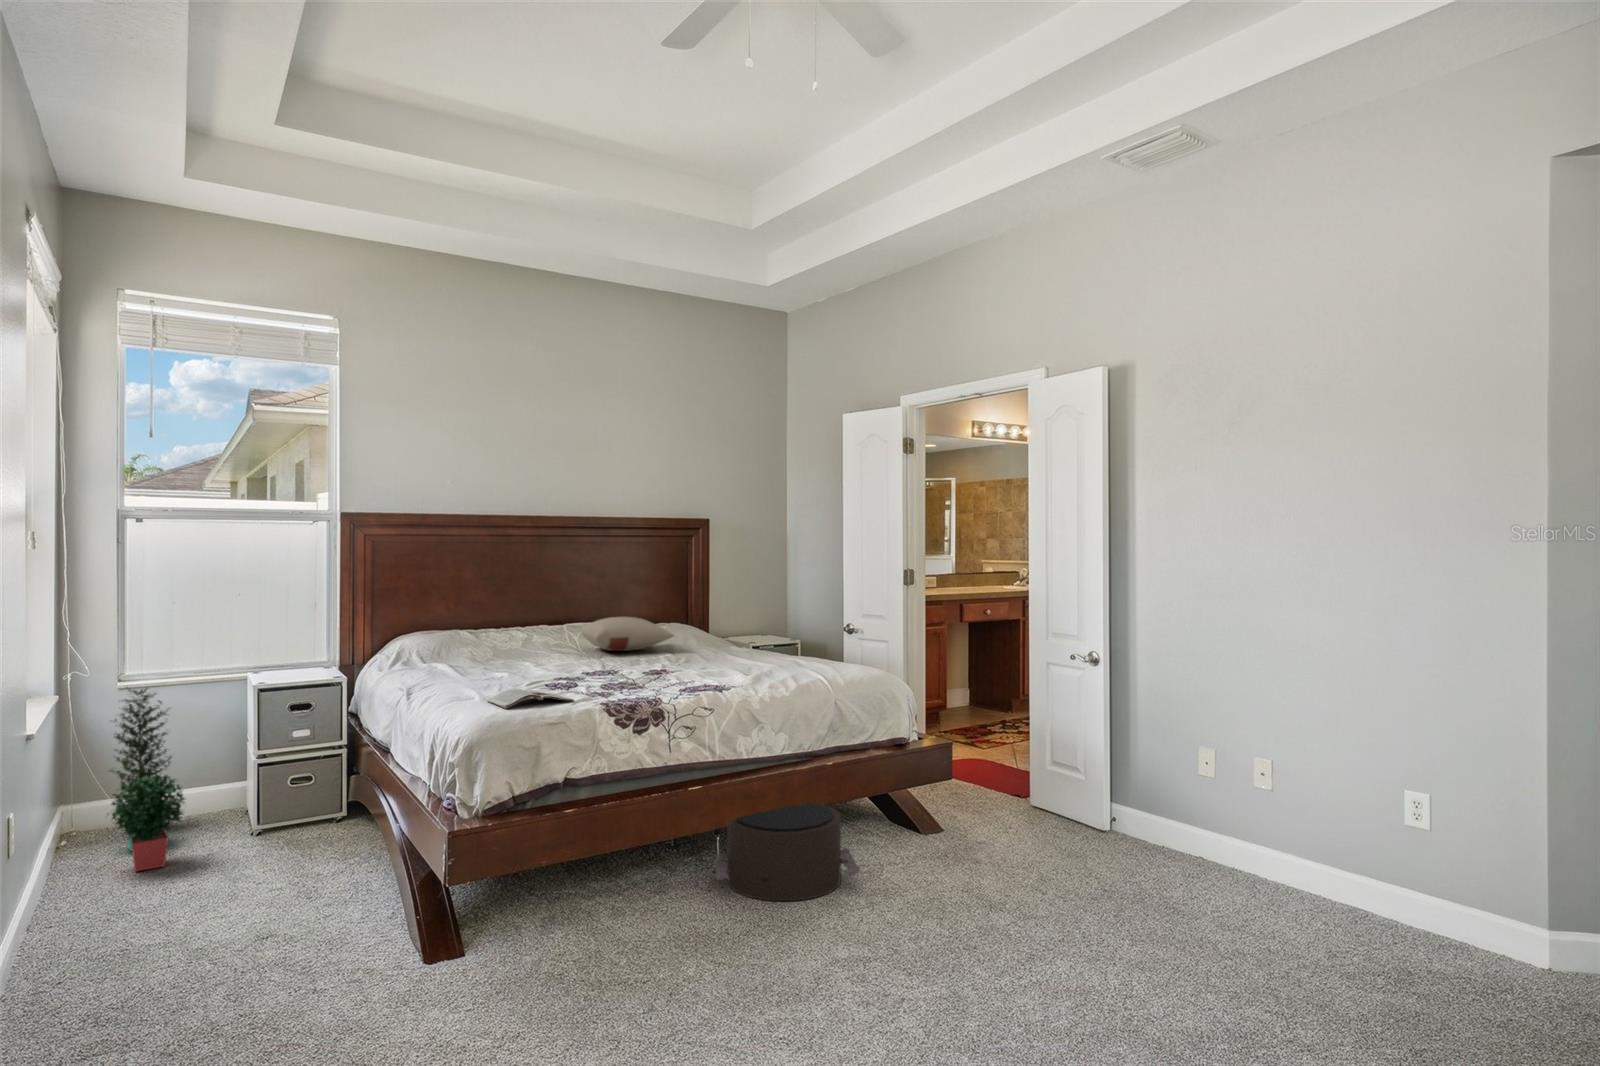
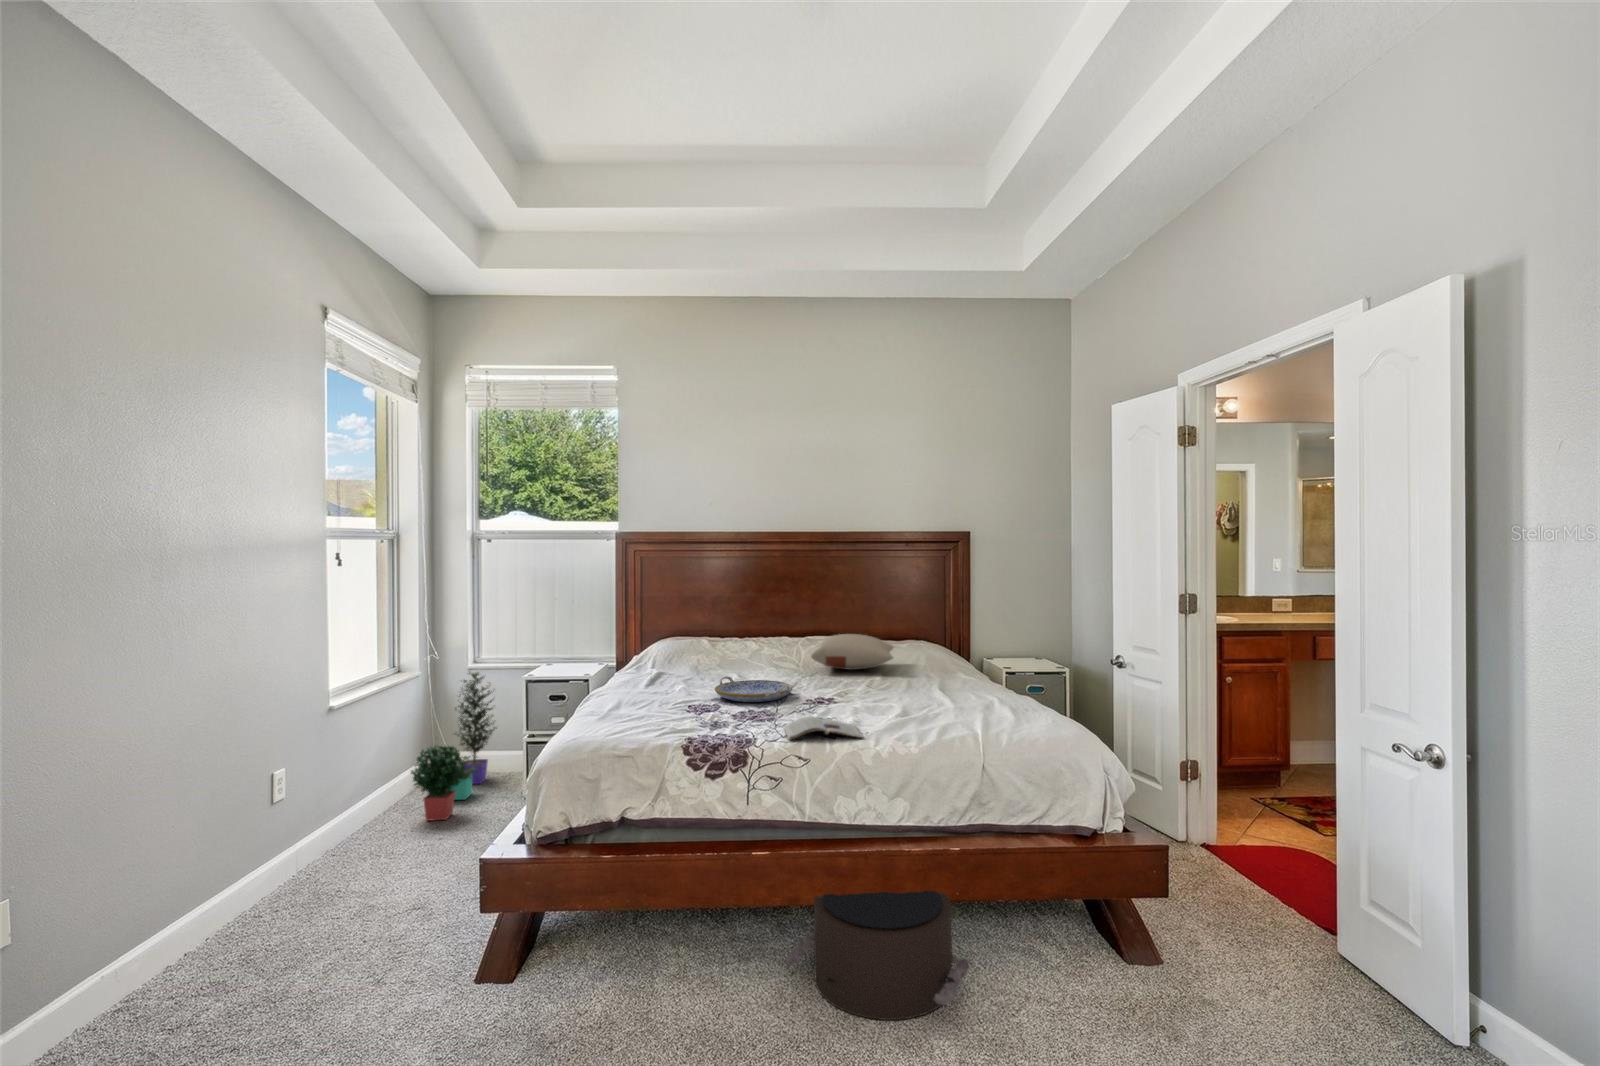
serving tray: none [541,658,623,679] -> present [715,676,793,702]
magazine: present [487,688,574,709] -> present [784,716,863,740]

